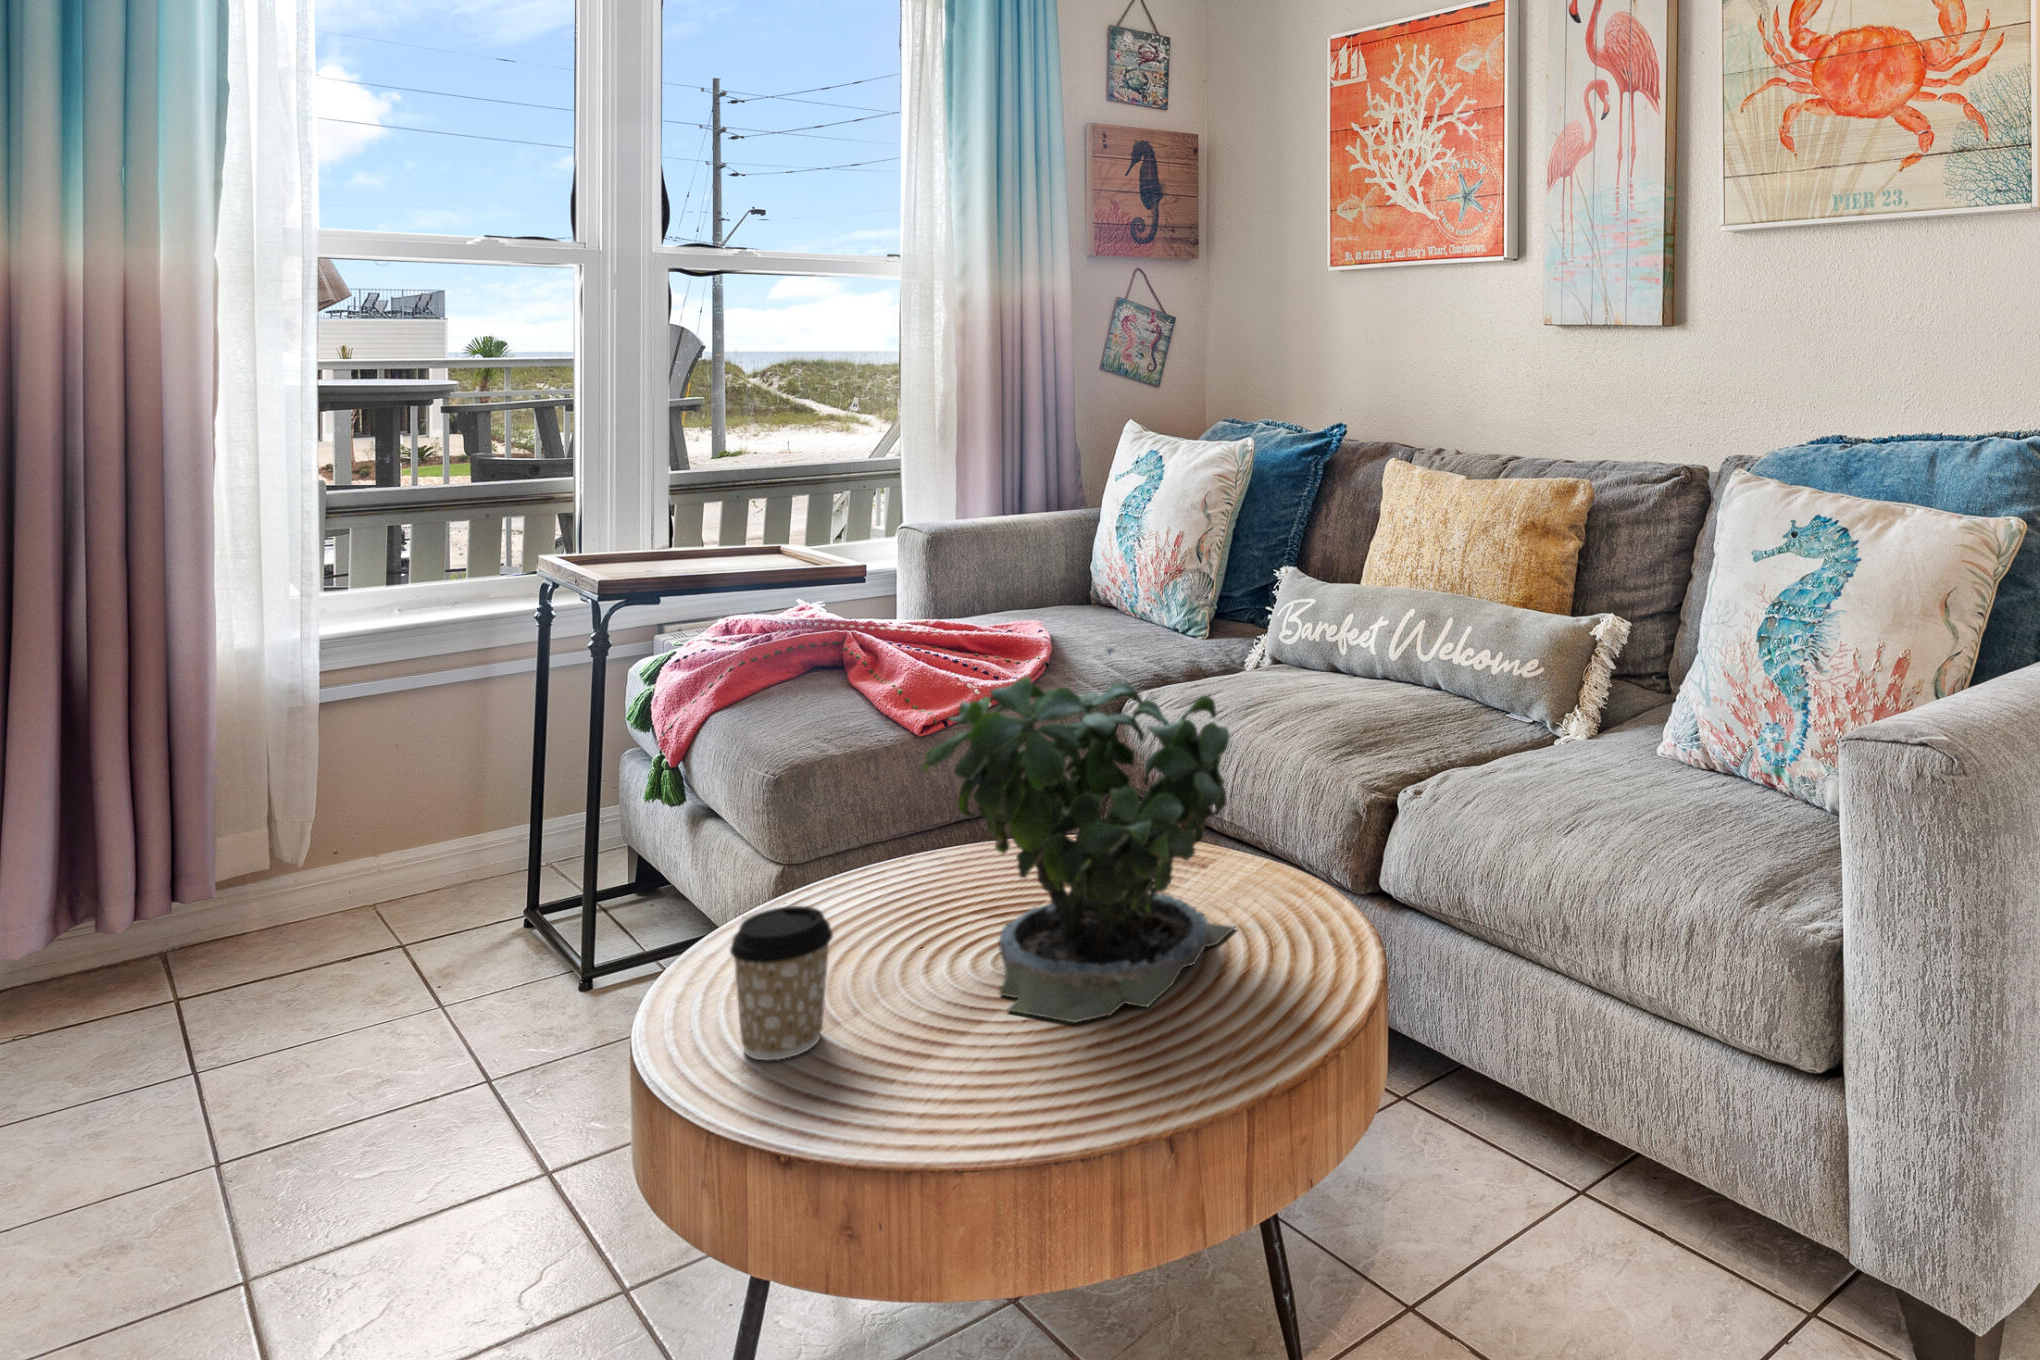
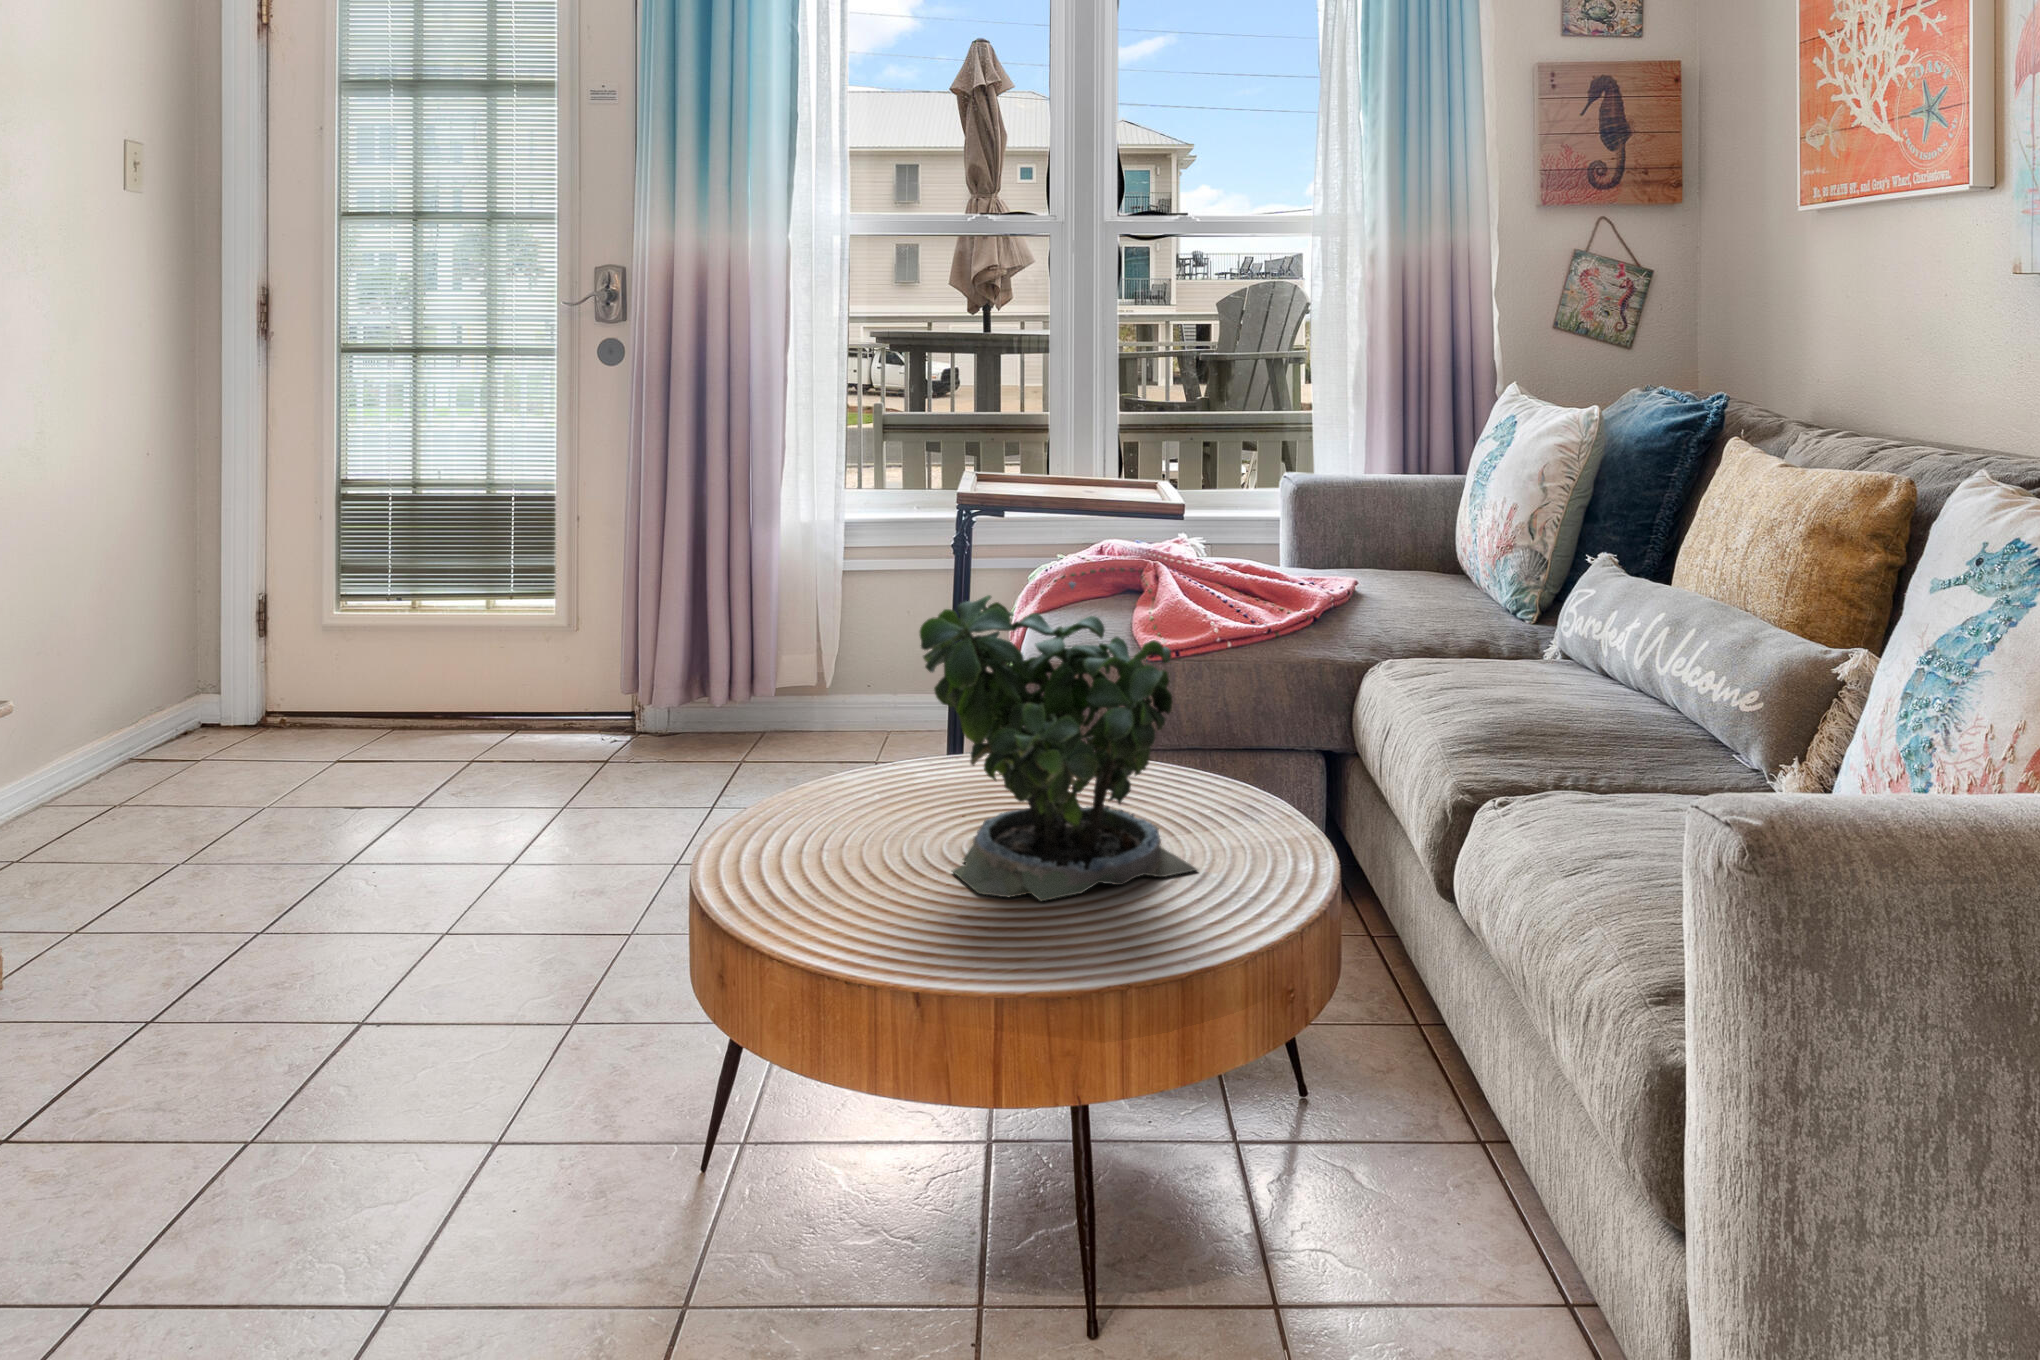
coffee cup: present [730,906,833,1060] -> none [765,744,840,855]

